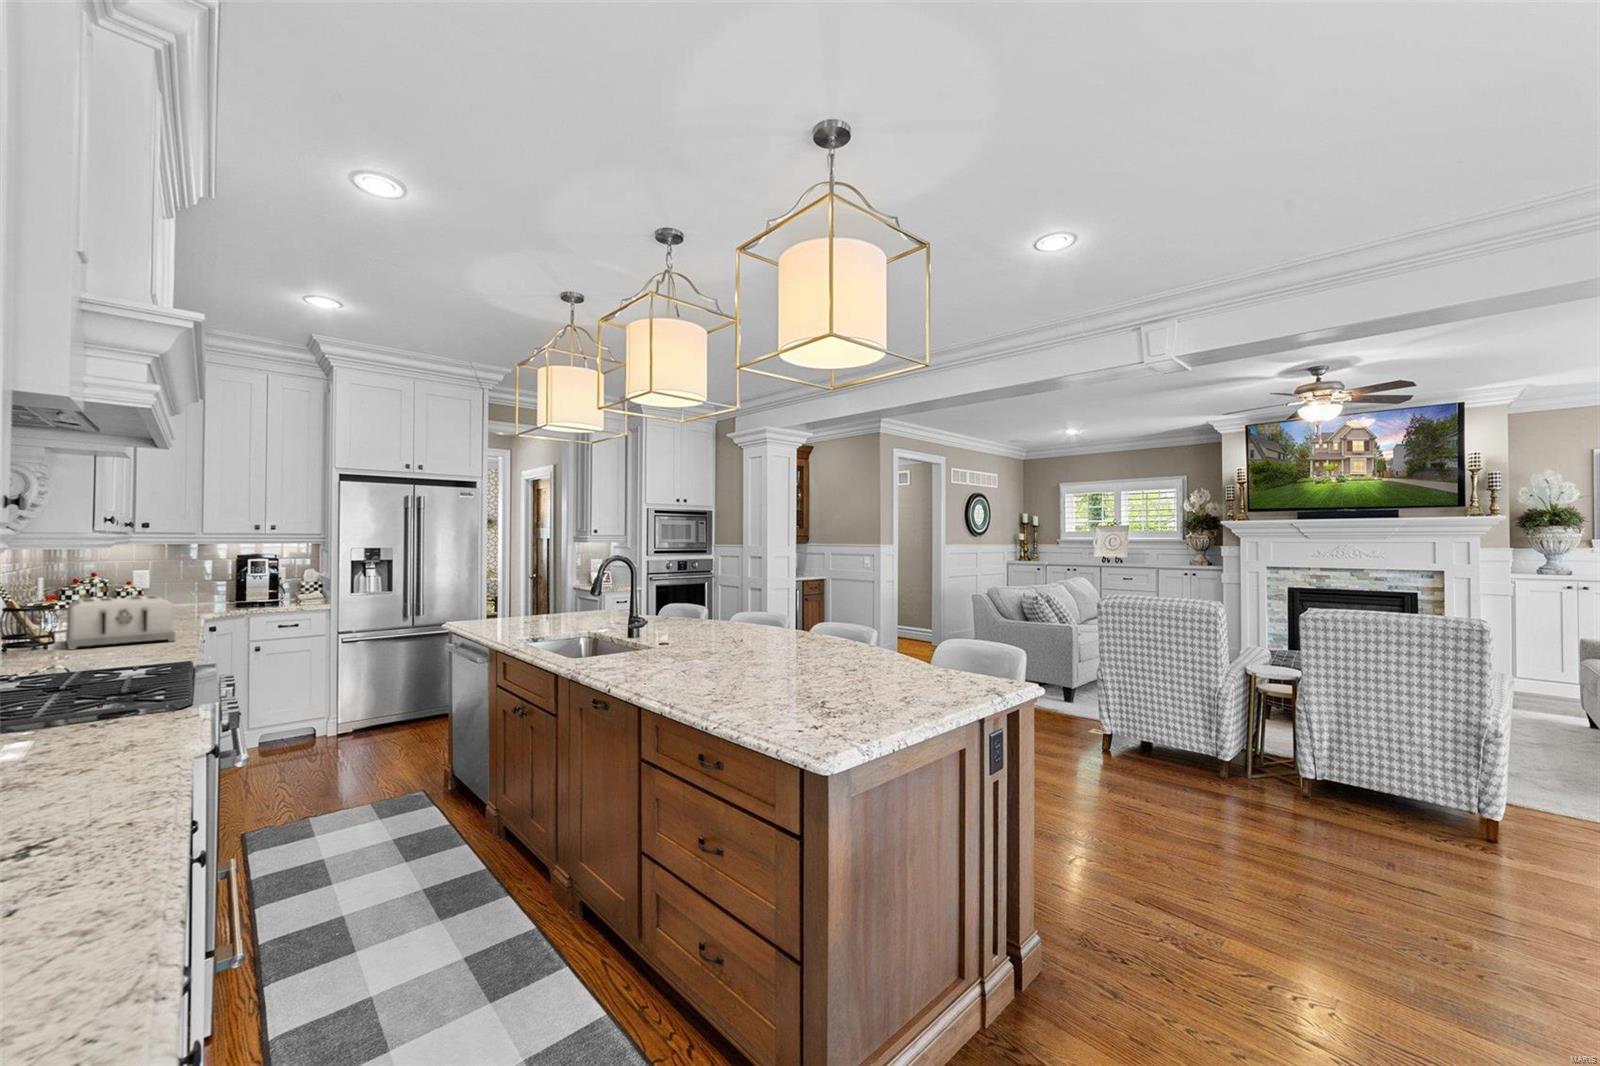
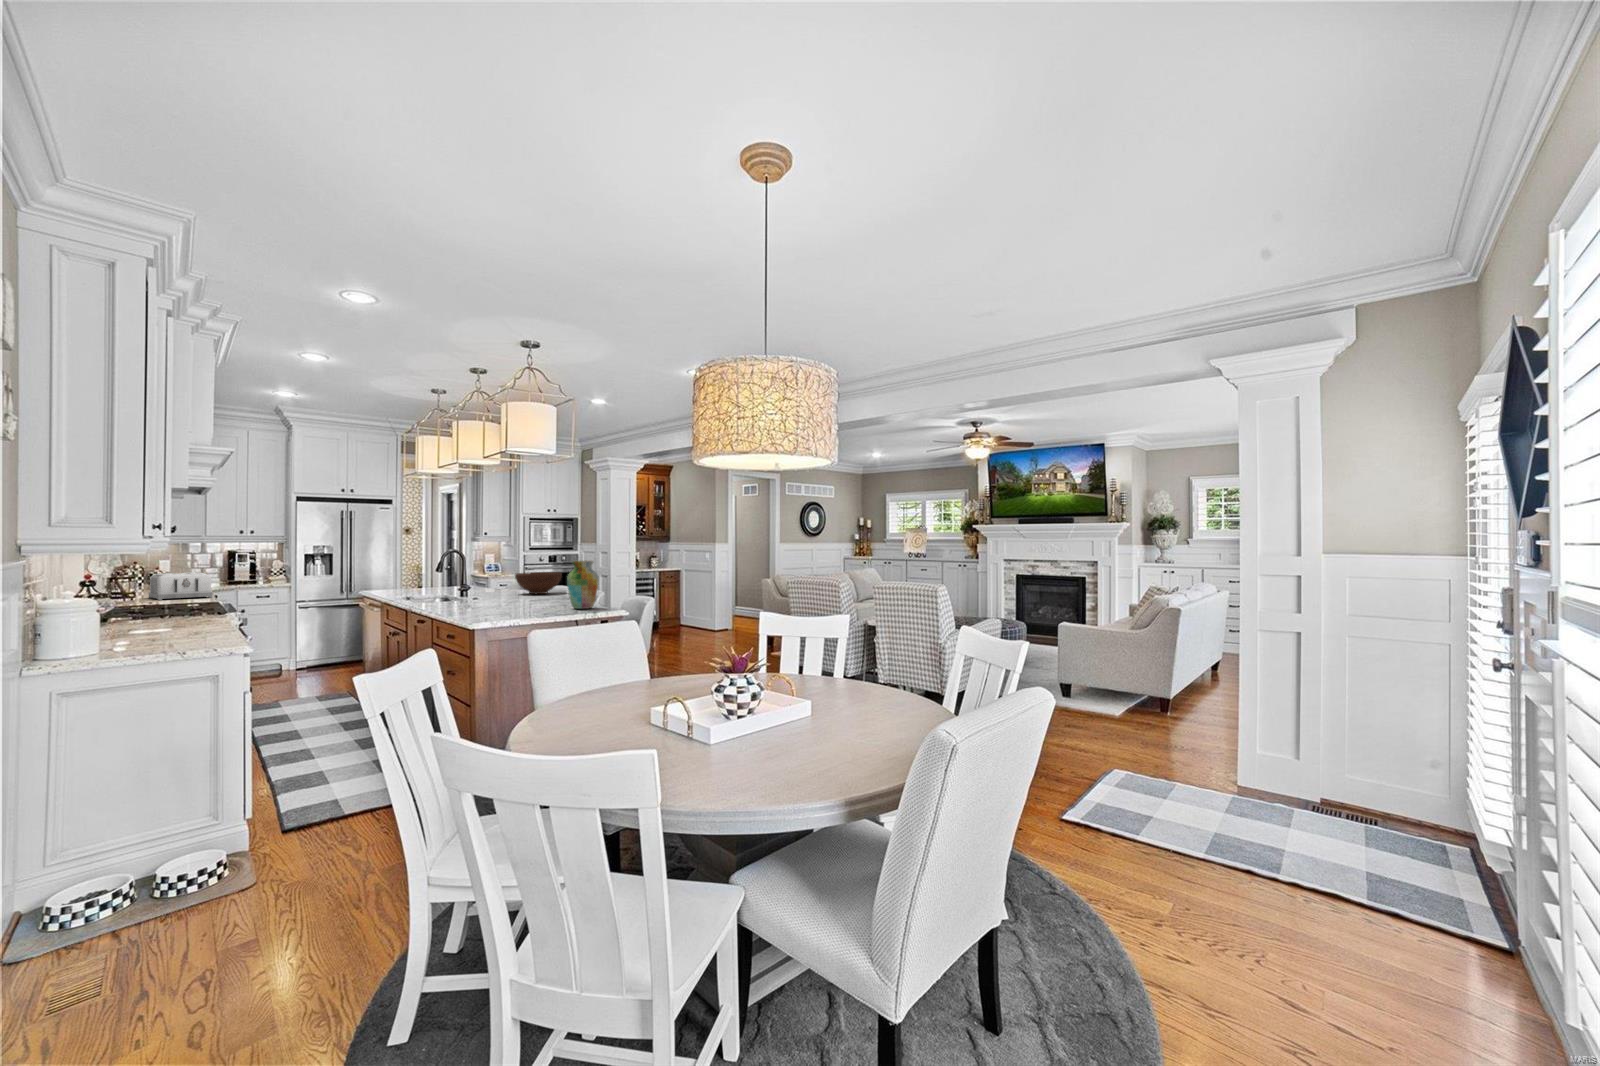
vase: none [876,586,945,696] -> present [567,561,599,609]
fruit bowl: none [690,595,767,635] -> present [515,572,562,594]

